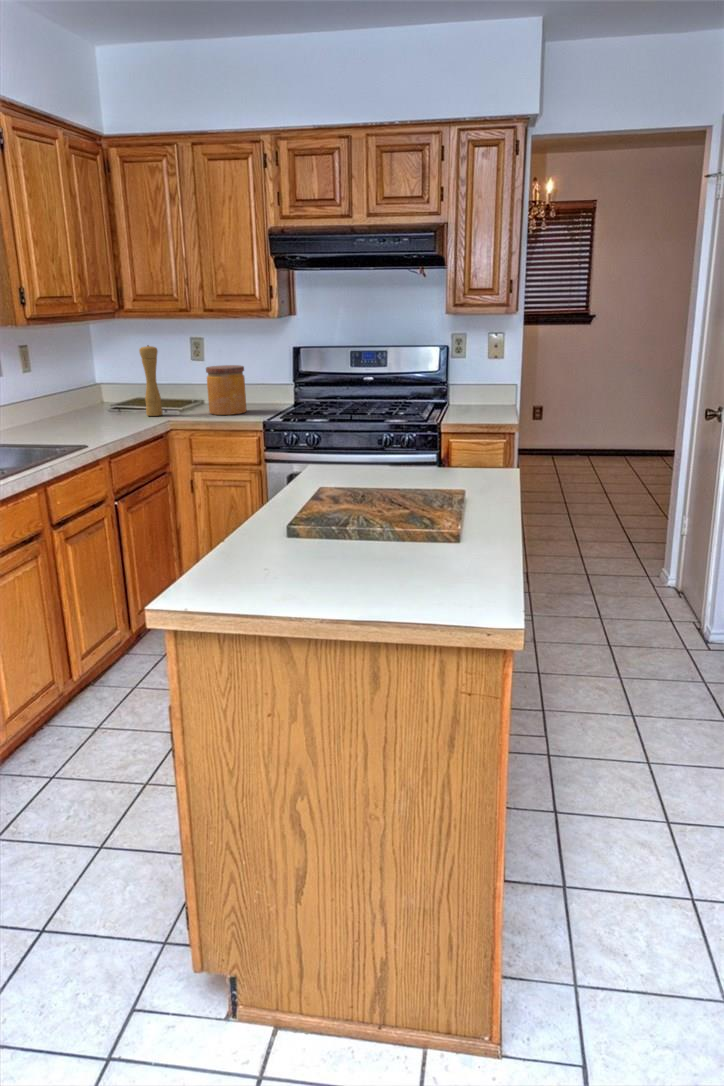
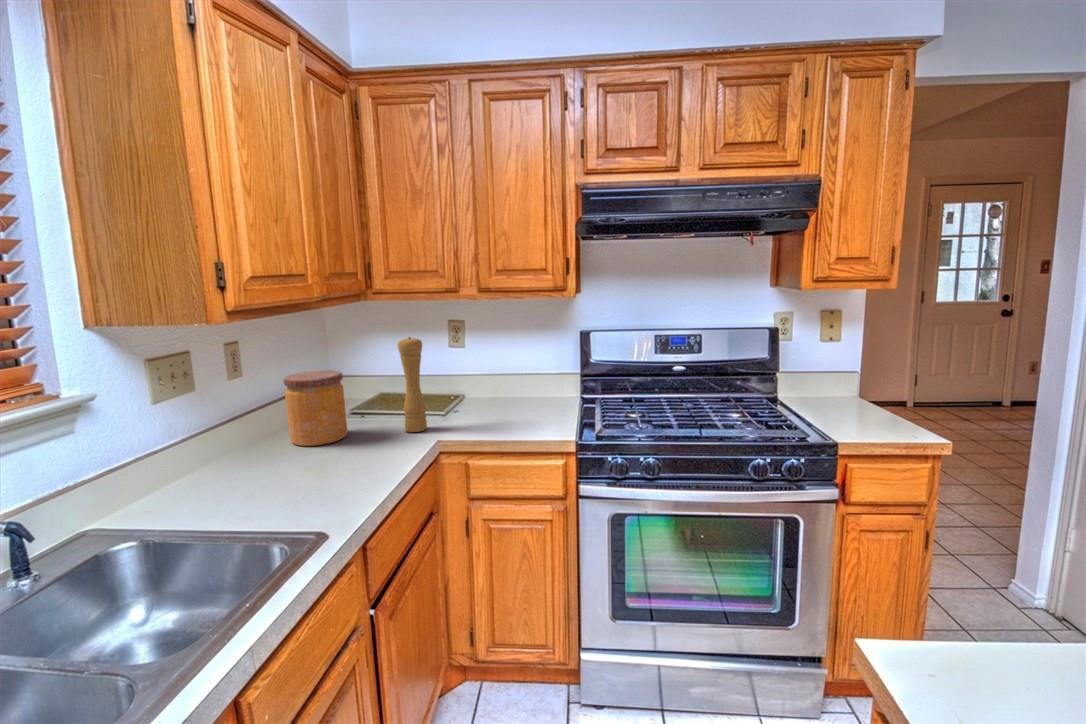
jar: present [206,365,247,415] -> present [283,370,347,446]

